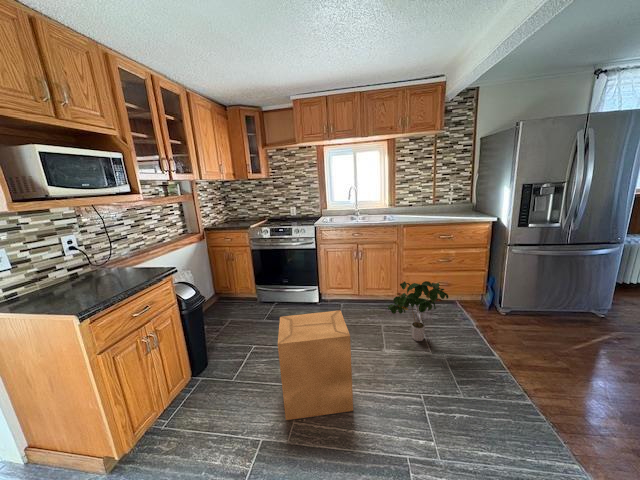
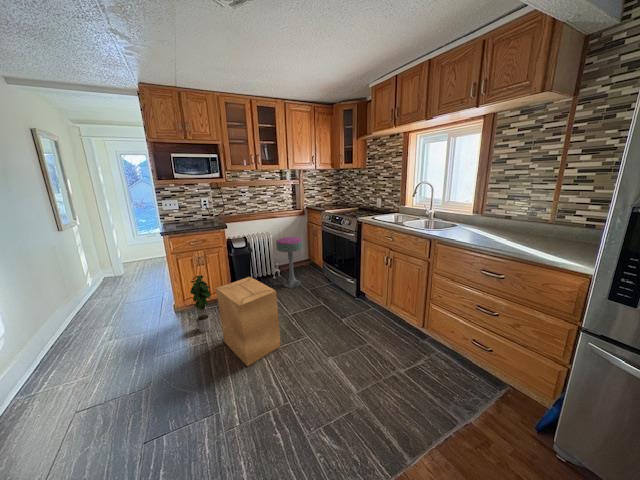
bar stool: none [216,265,254,334] -> present [276,237,303,288]
potted plant: present [388,281,448,341] -> present [190,275,211,332]

